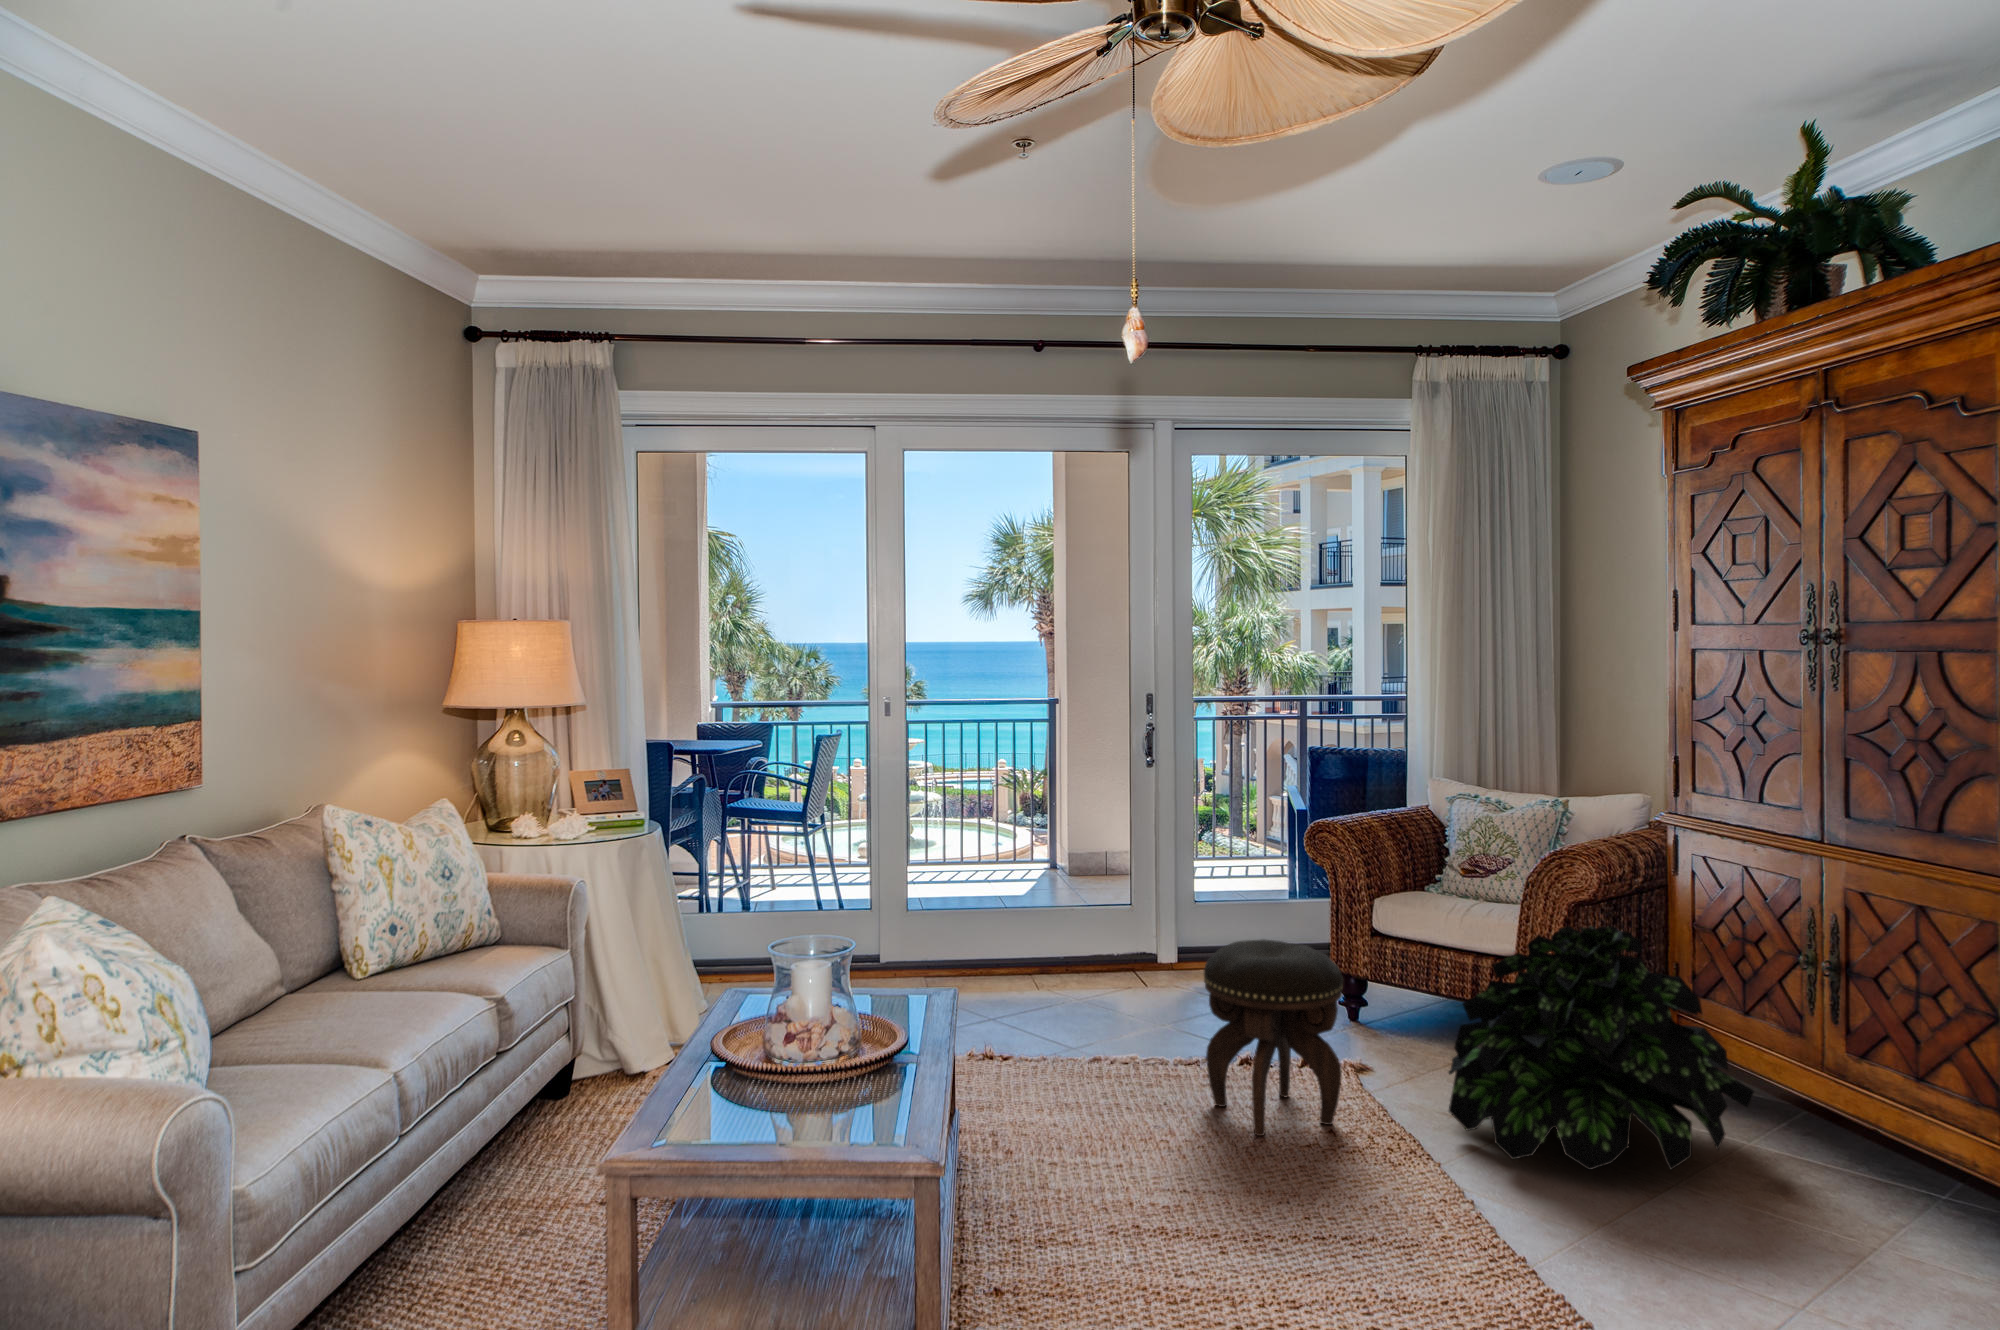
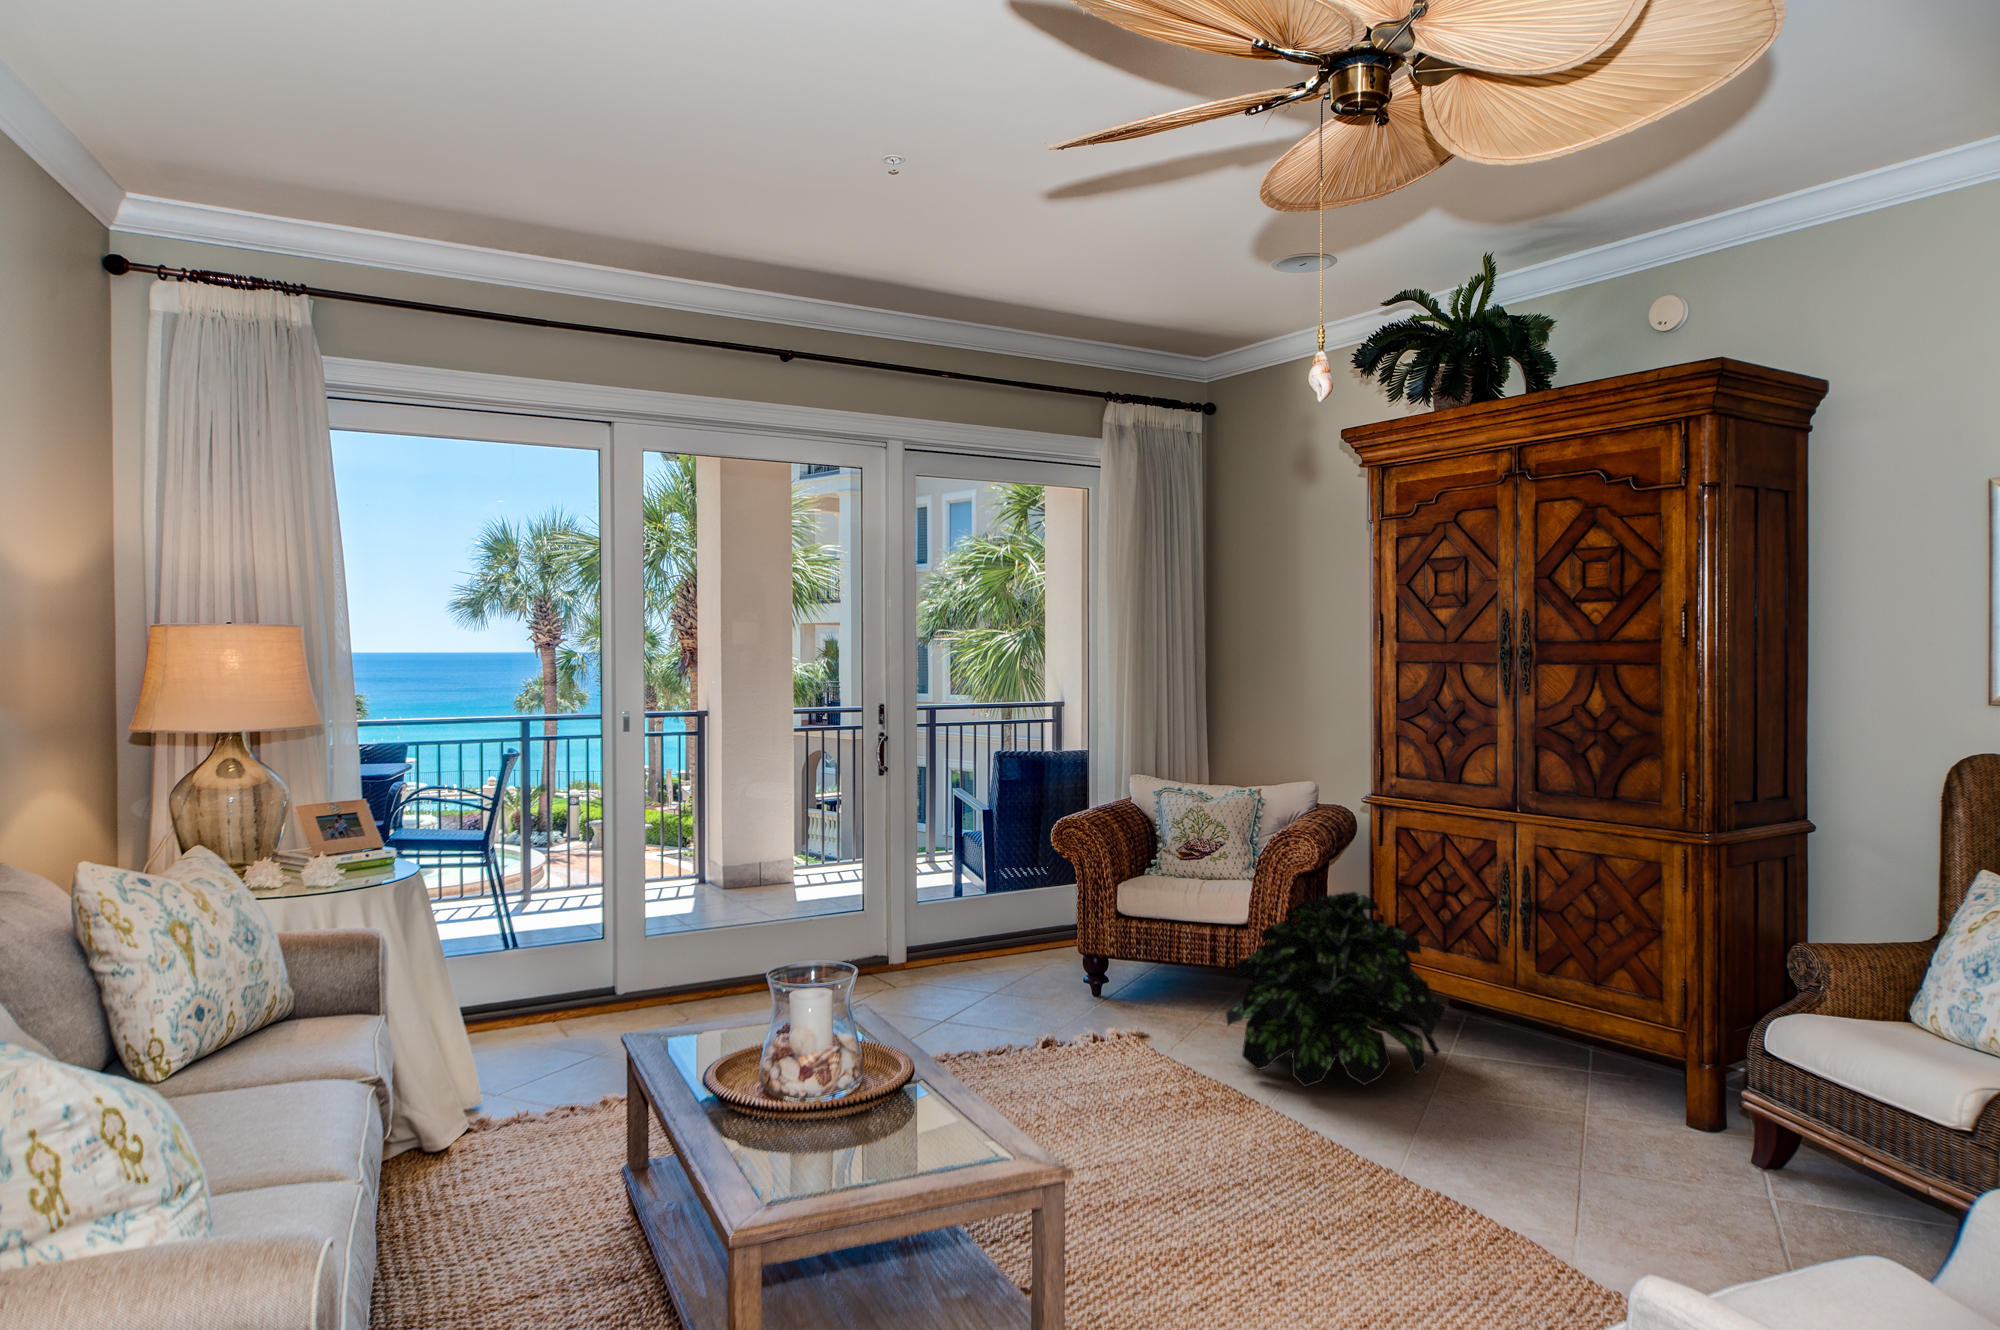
footstool: present [1204,940,1343,1136] -> none [1042,928,1163,1102]

